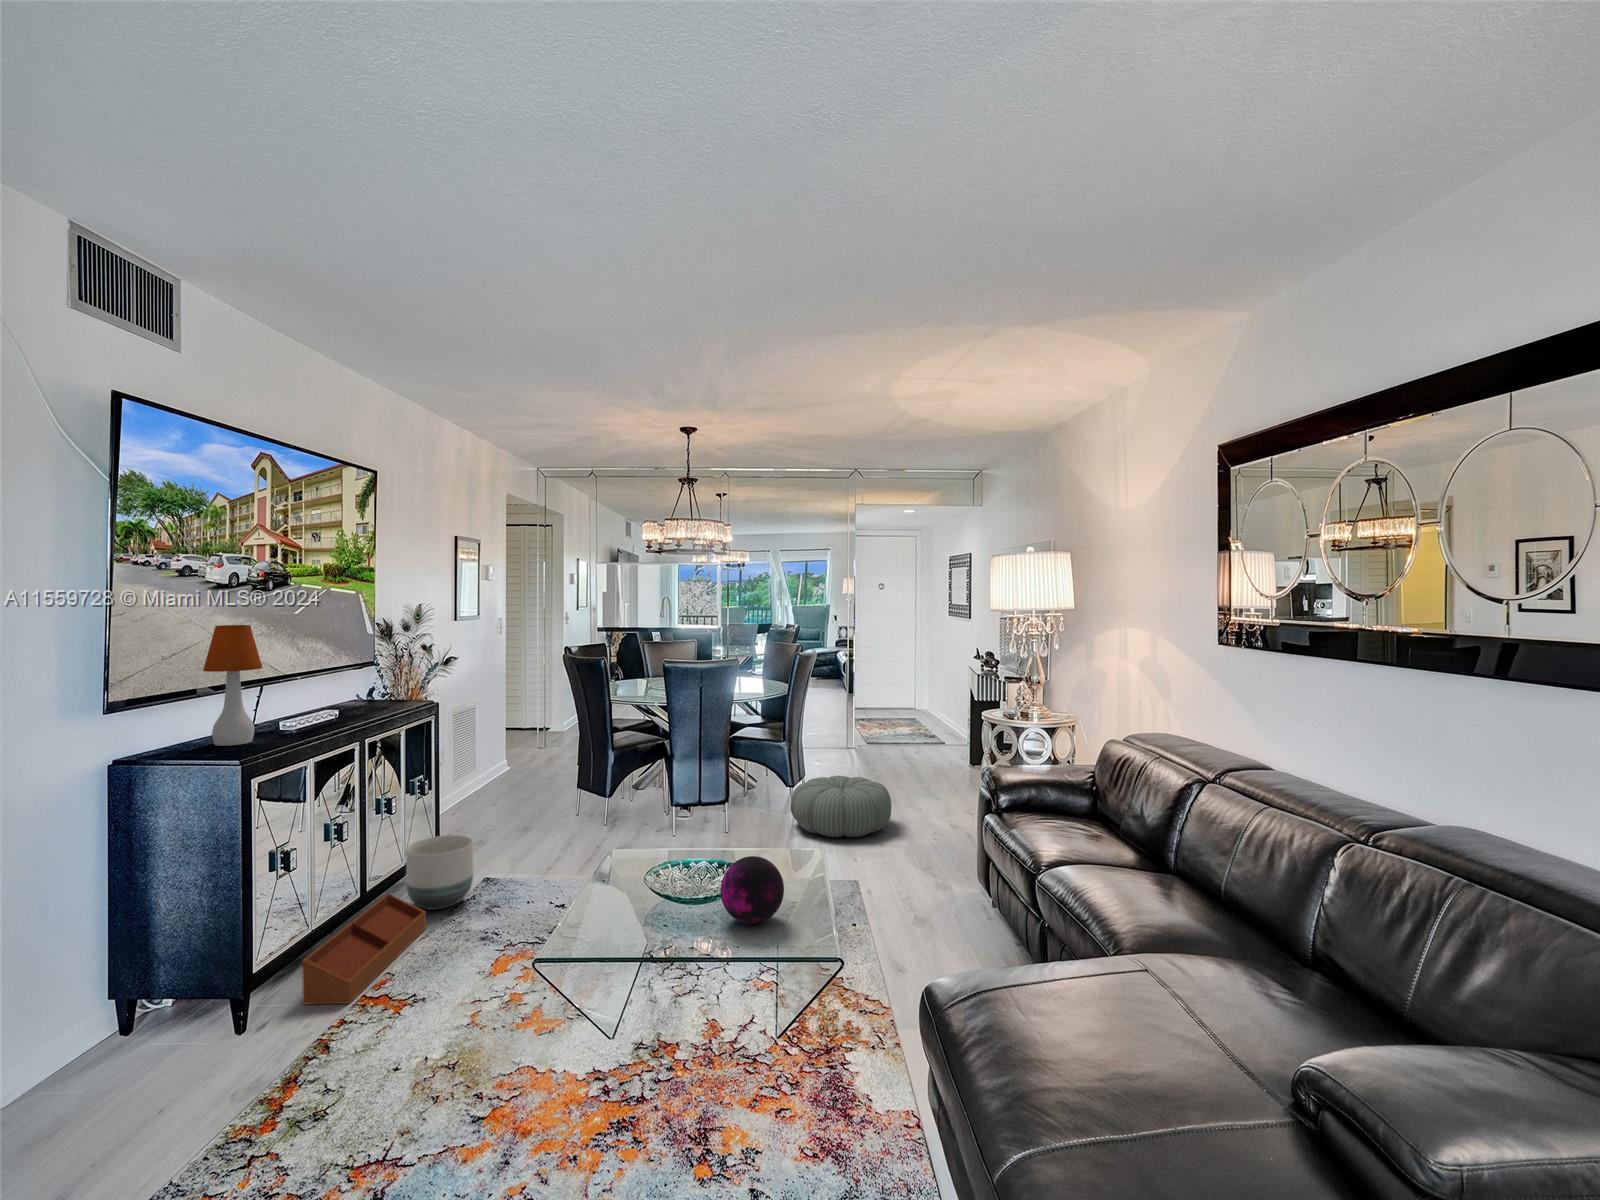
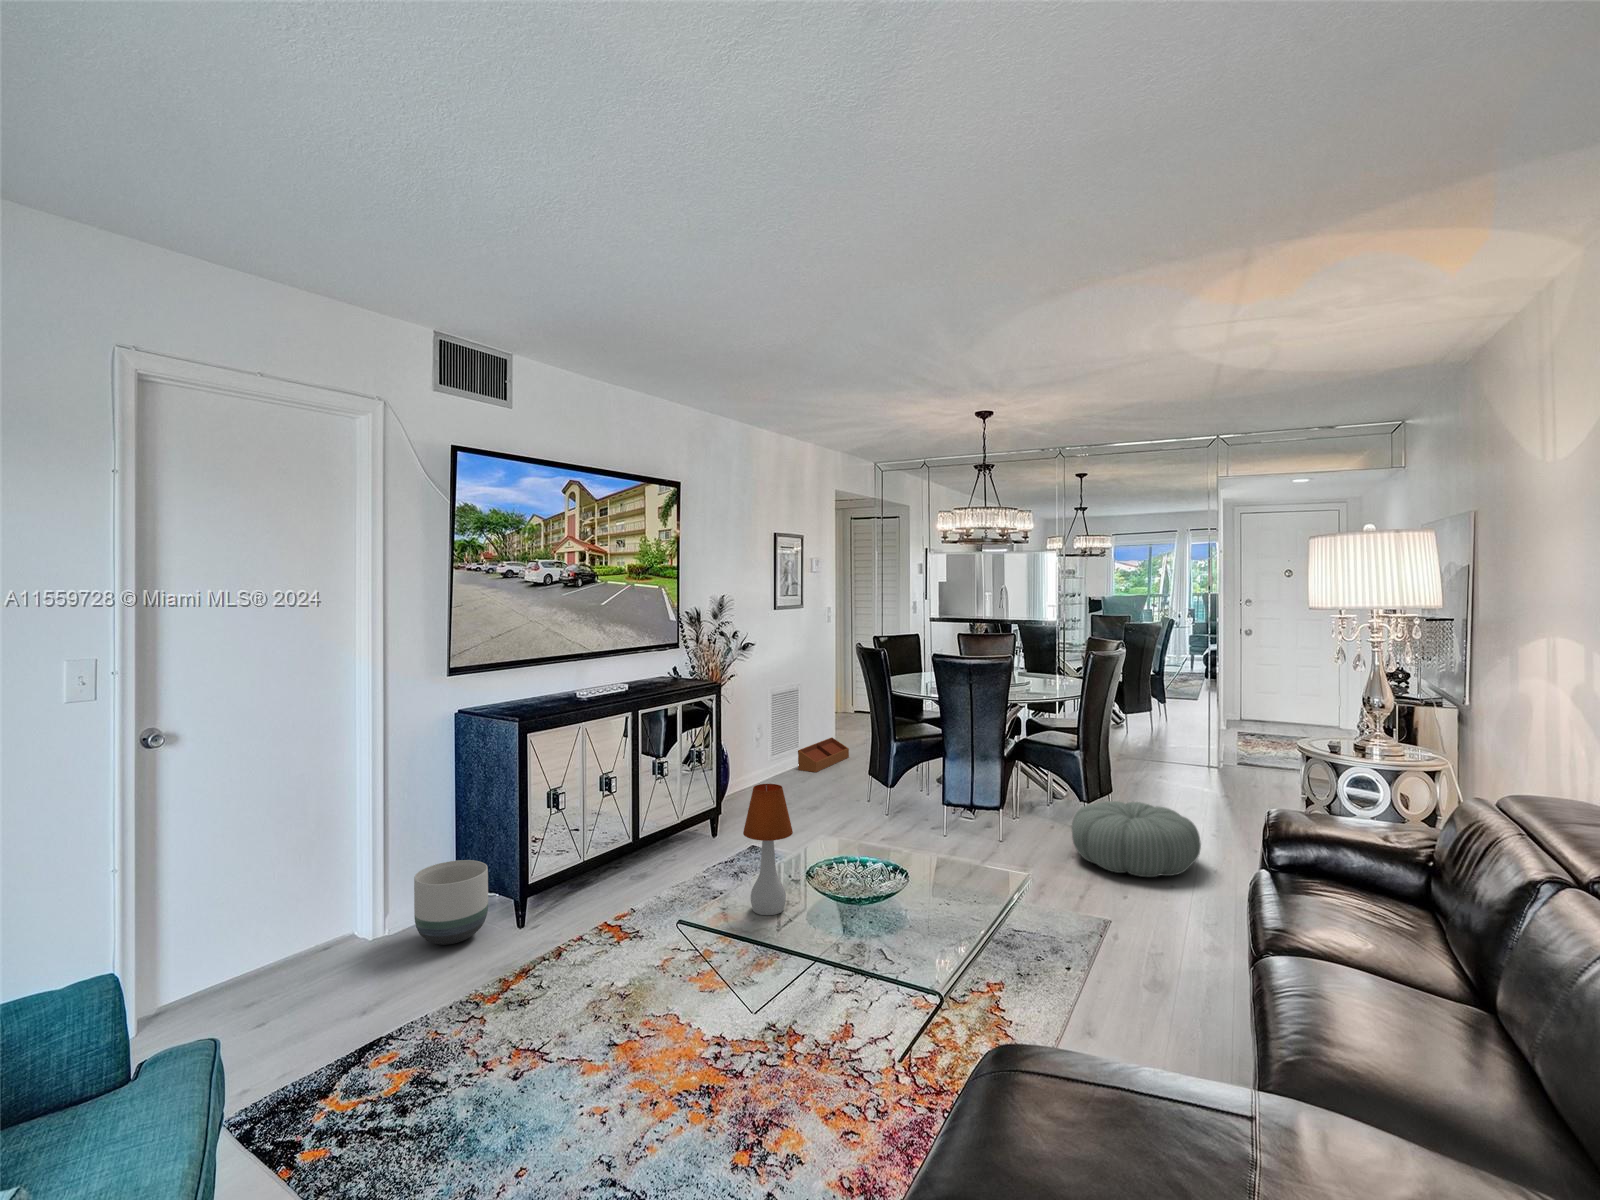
table lamp: present [203,625,262,746] -> present [743,784,793,915]
planter: present [406,835,473,910] -> present [414,860,488,945]
decorative orb: present [721,856,784,924] -> none [843,866,910,937]
storage bin: present [302,894,426,1005] -> present [798,737,849,772]

